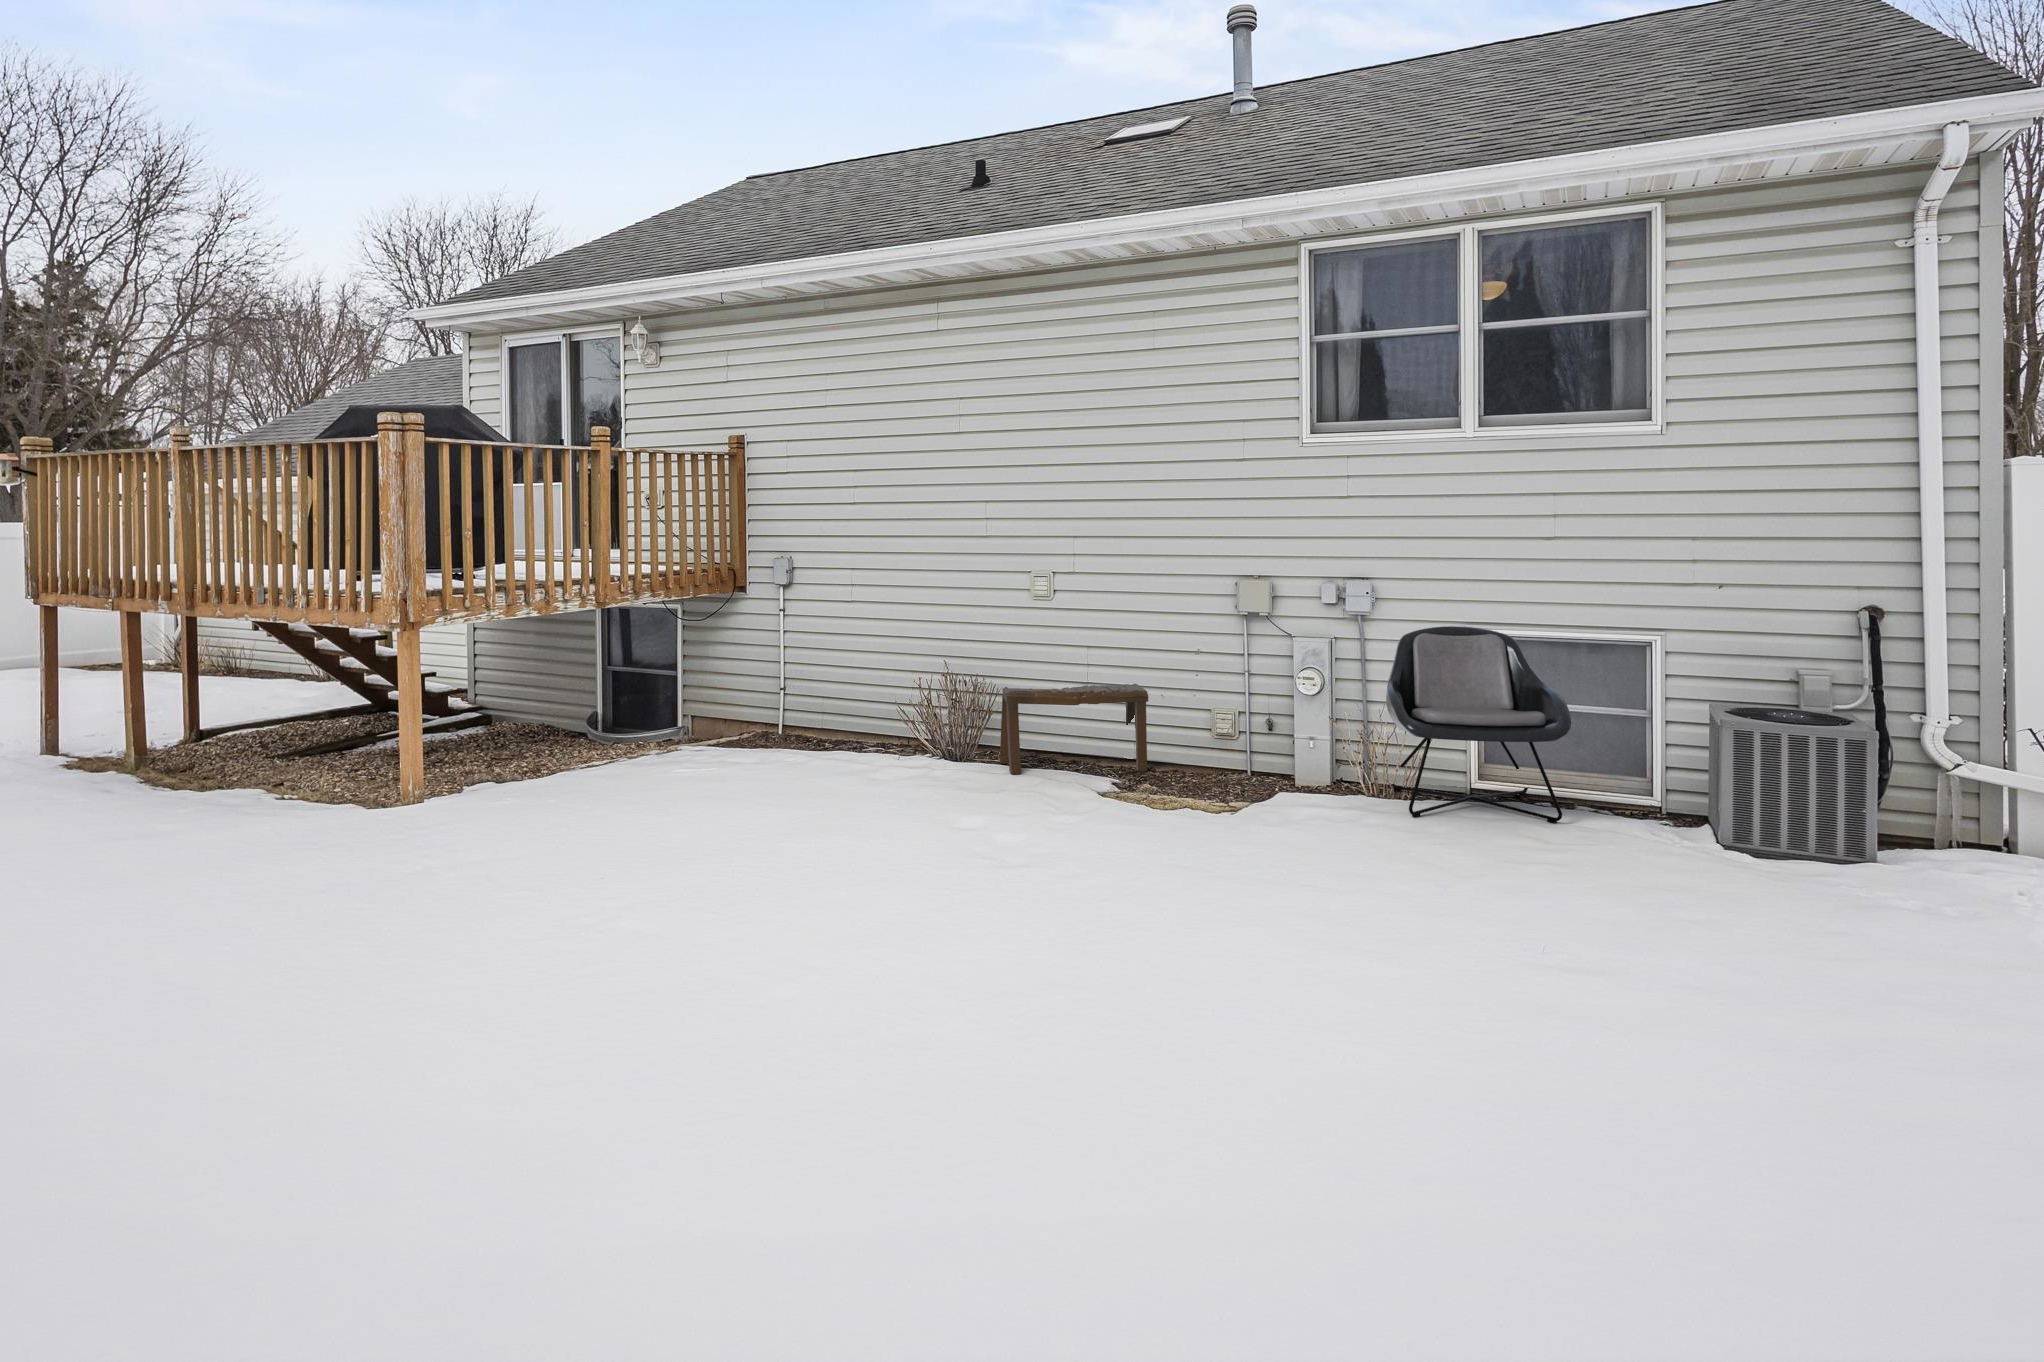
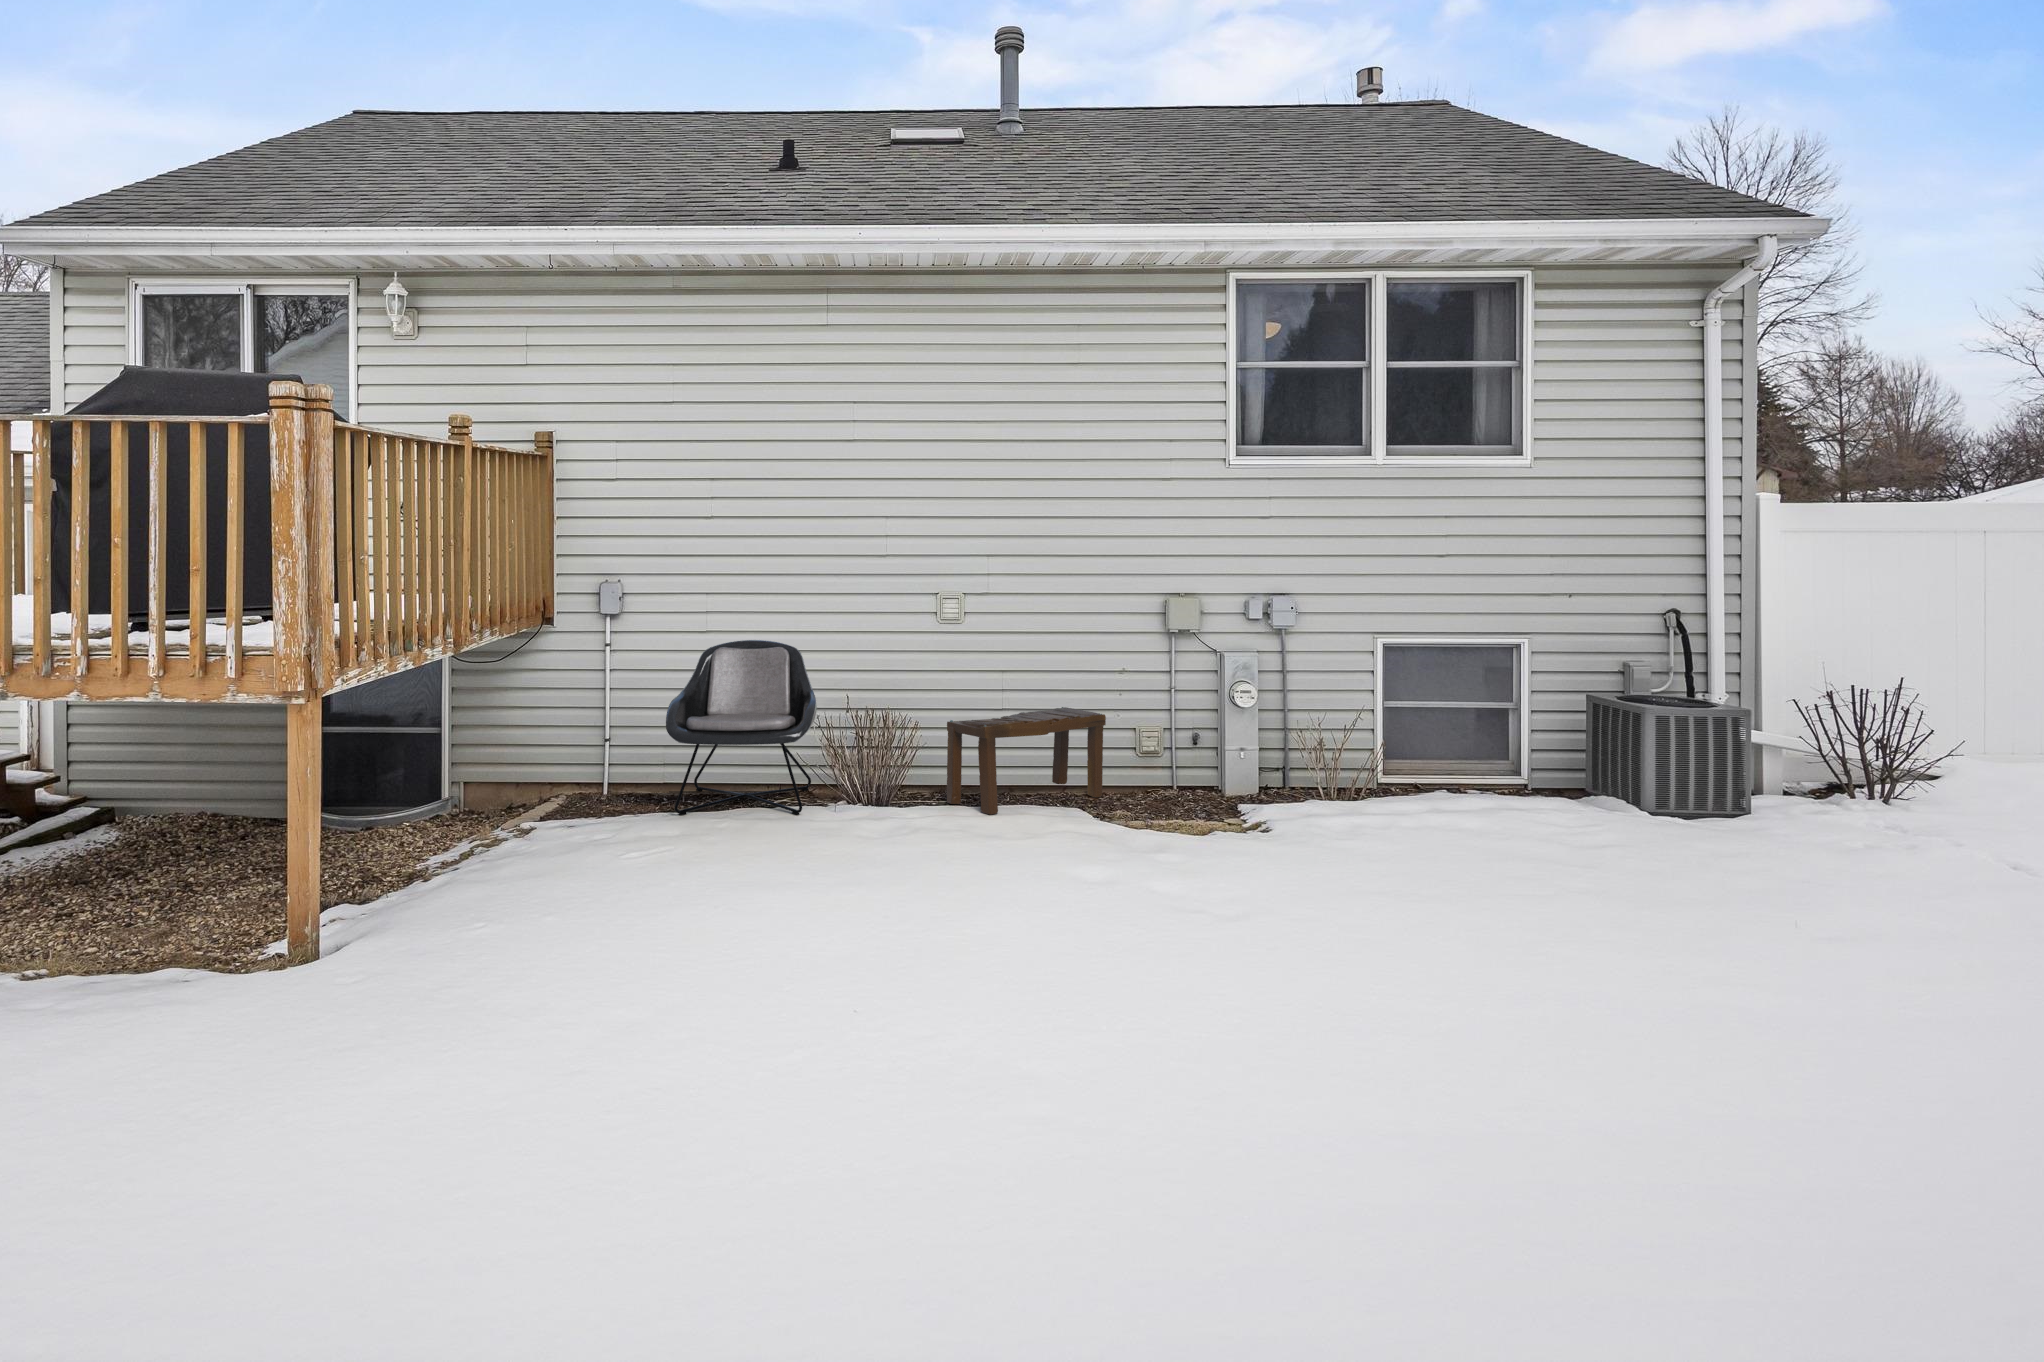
lounge chair: present [1386,626,1571,823] -> present [666,640,817,815]

